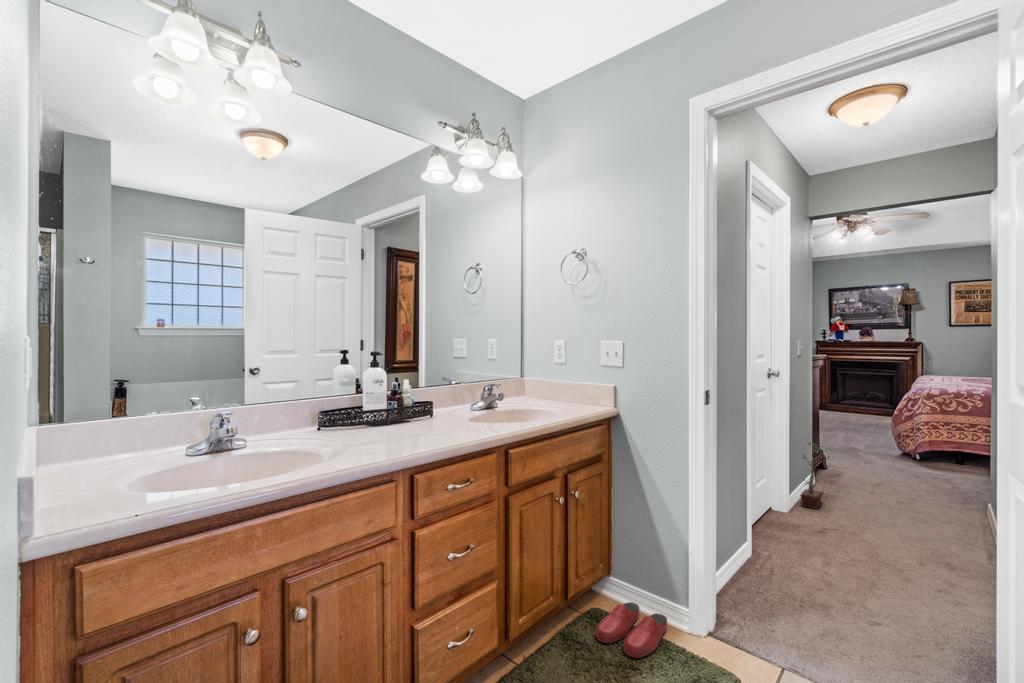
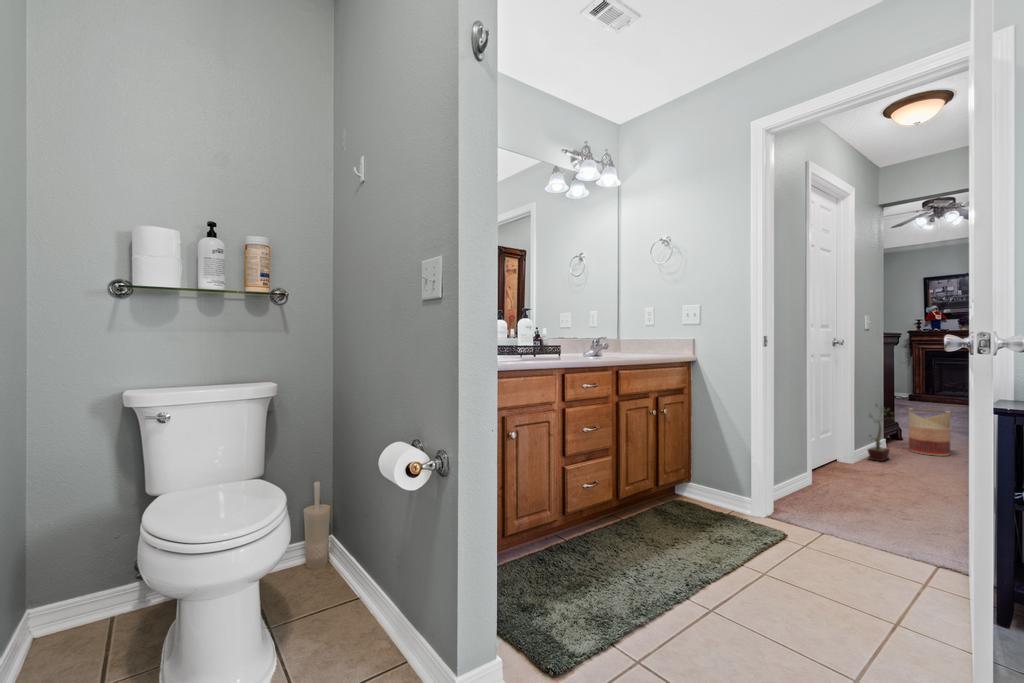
basket: none [836,442,880,495] -> present [908,408,951,456]
slippers: present [595,602,667,658] -> none [680,495,735,523]

